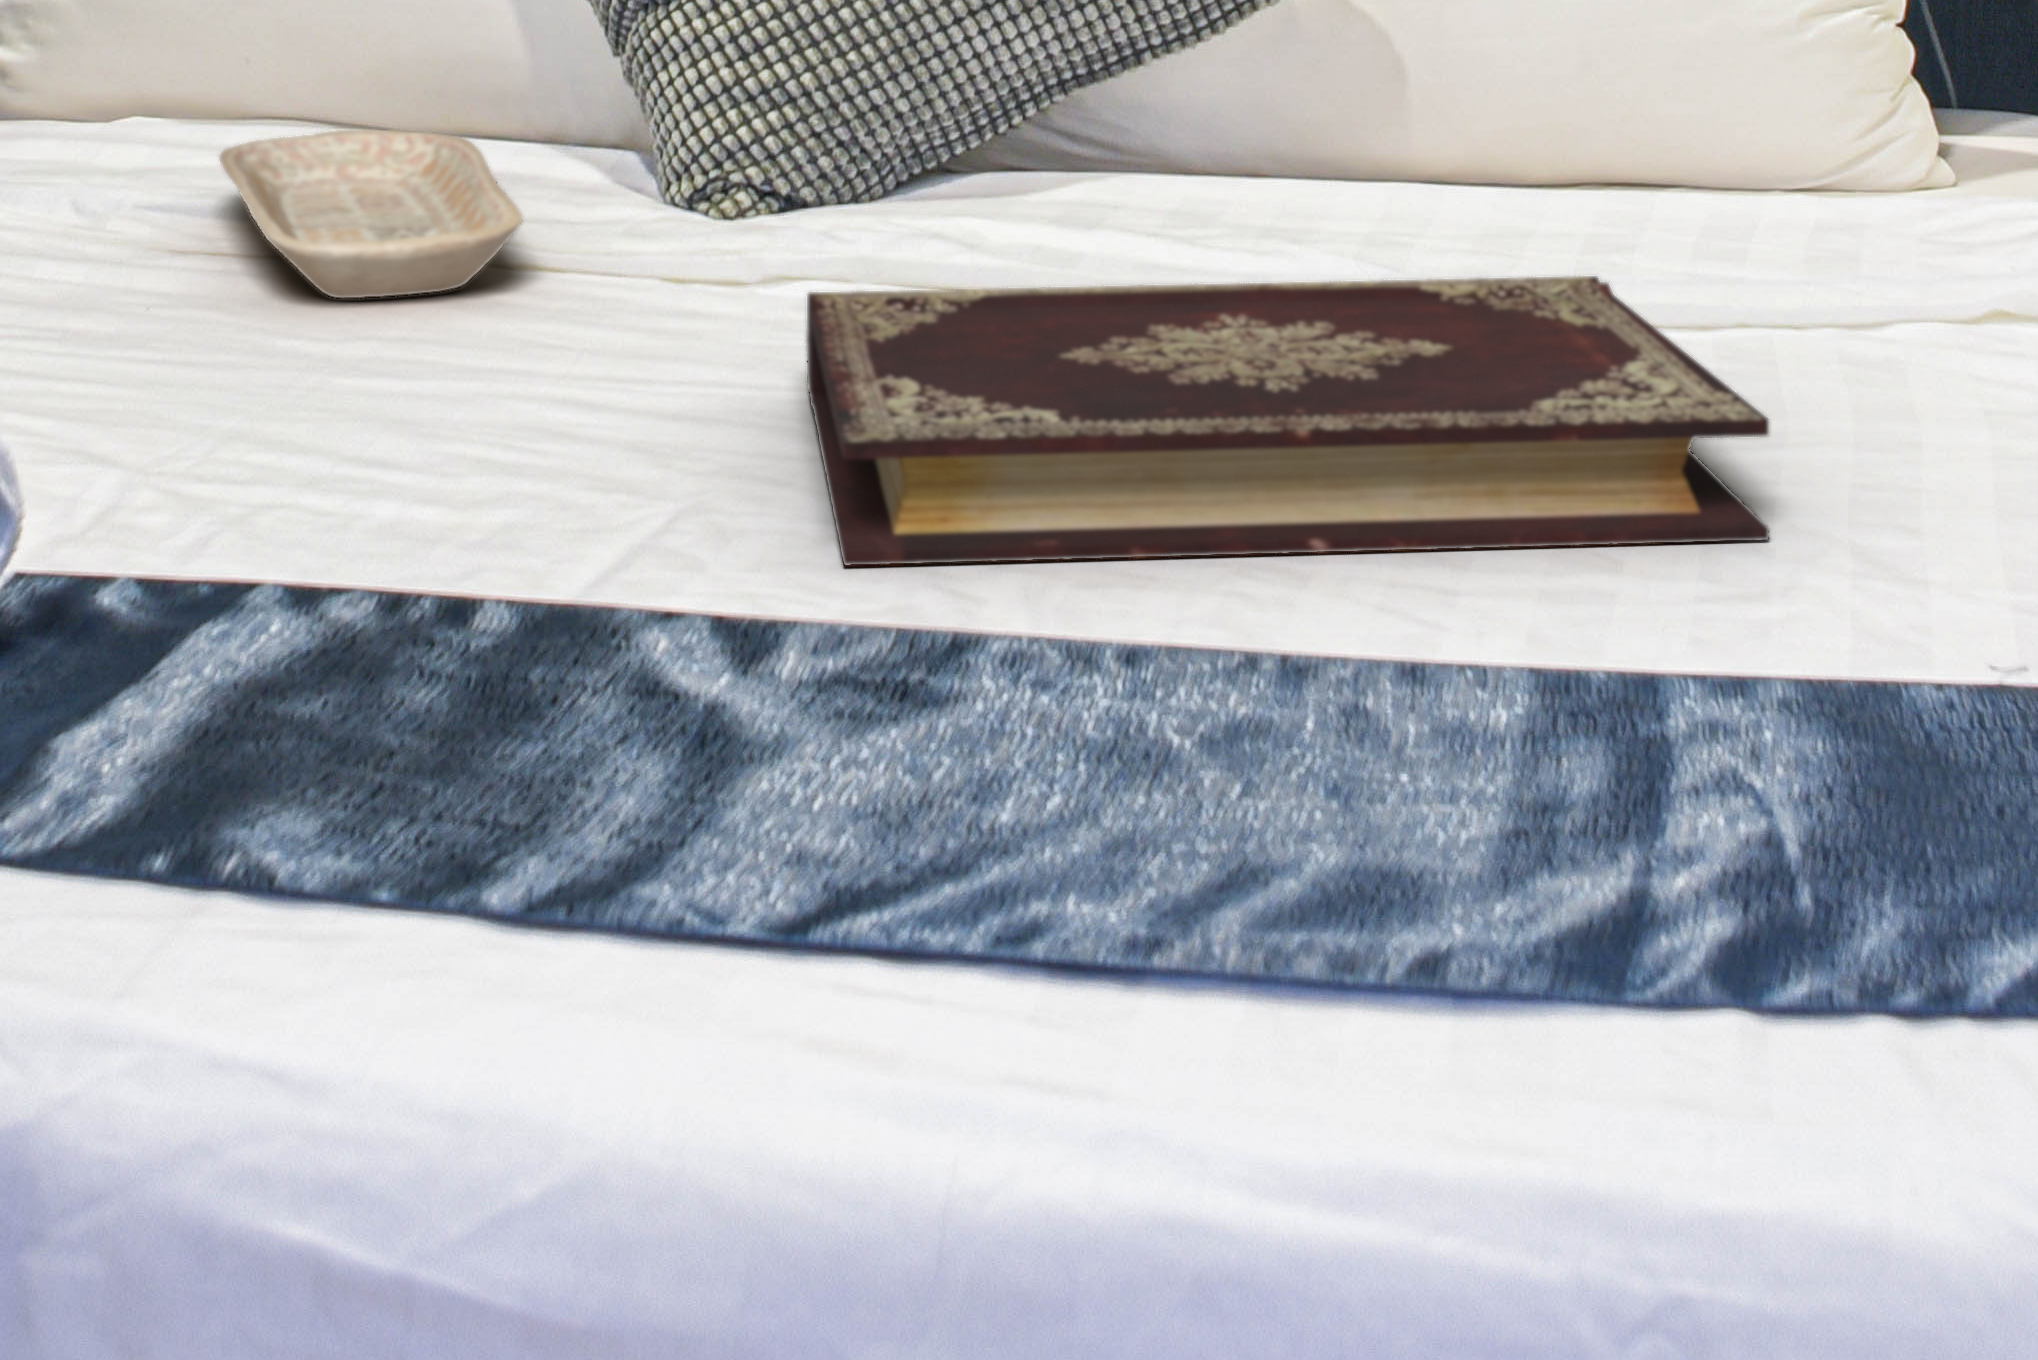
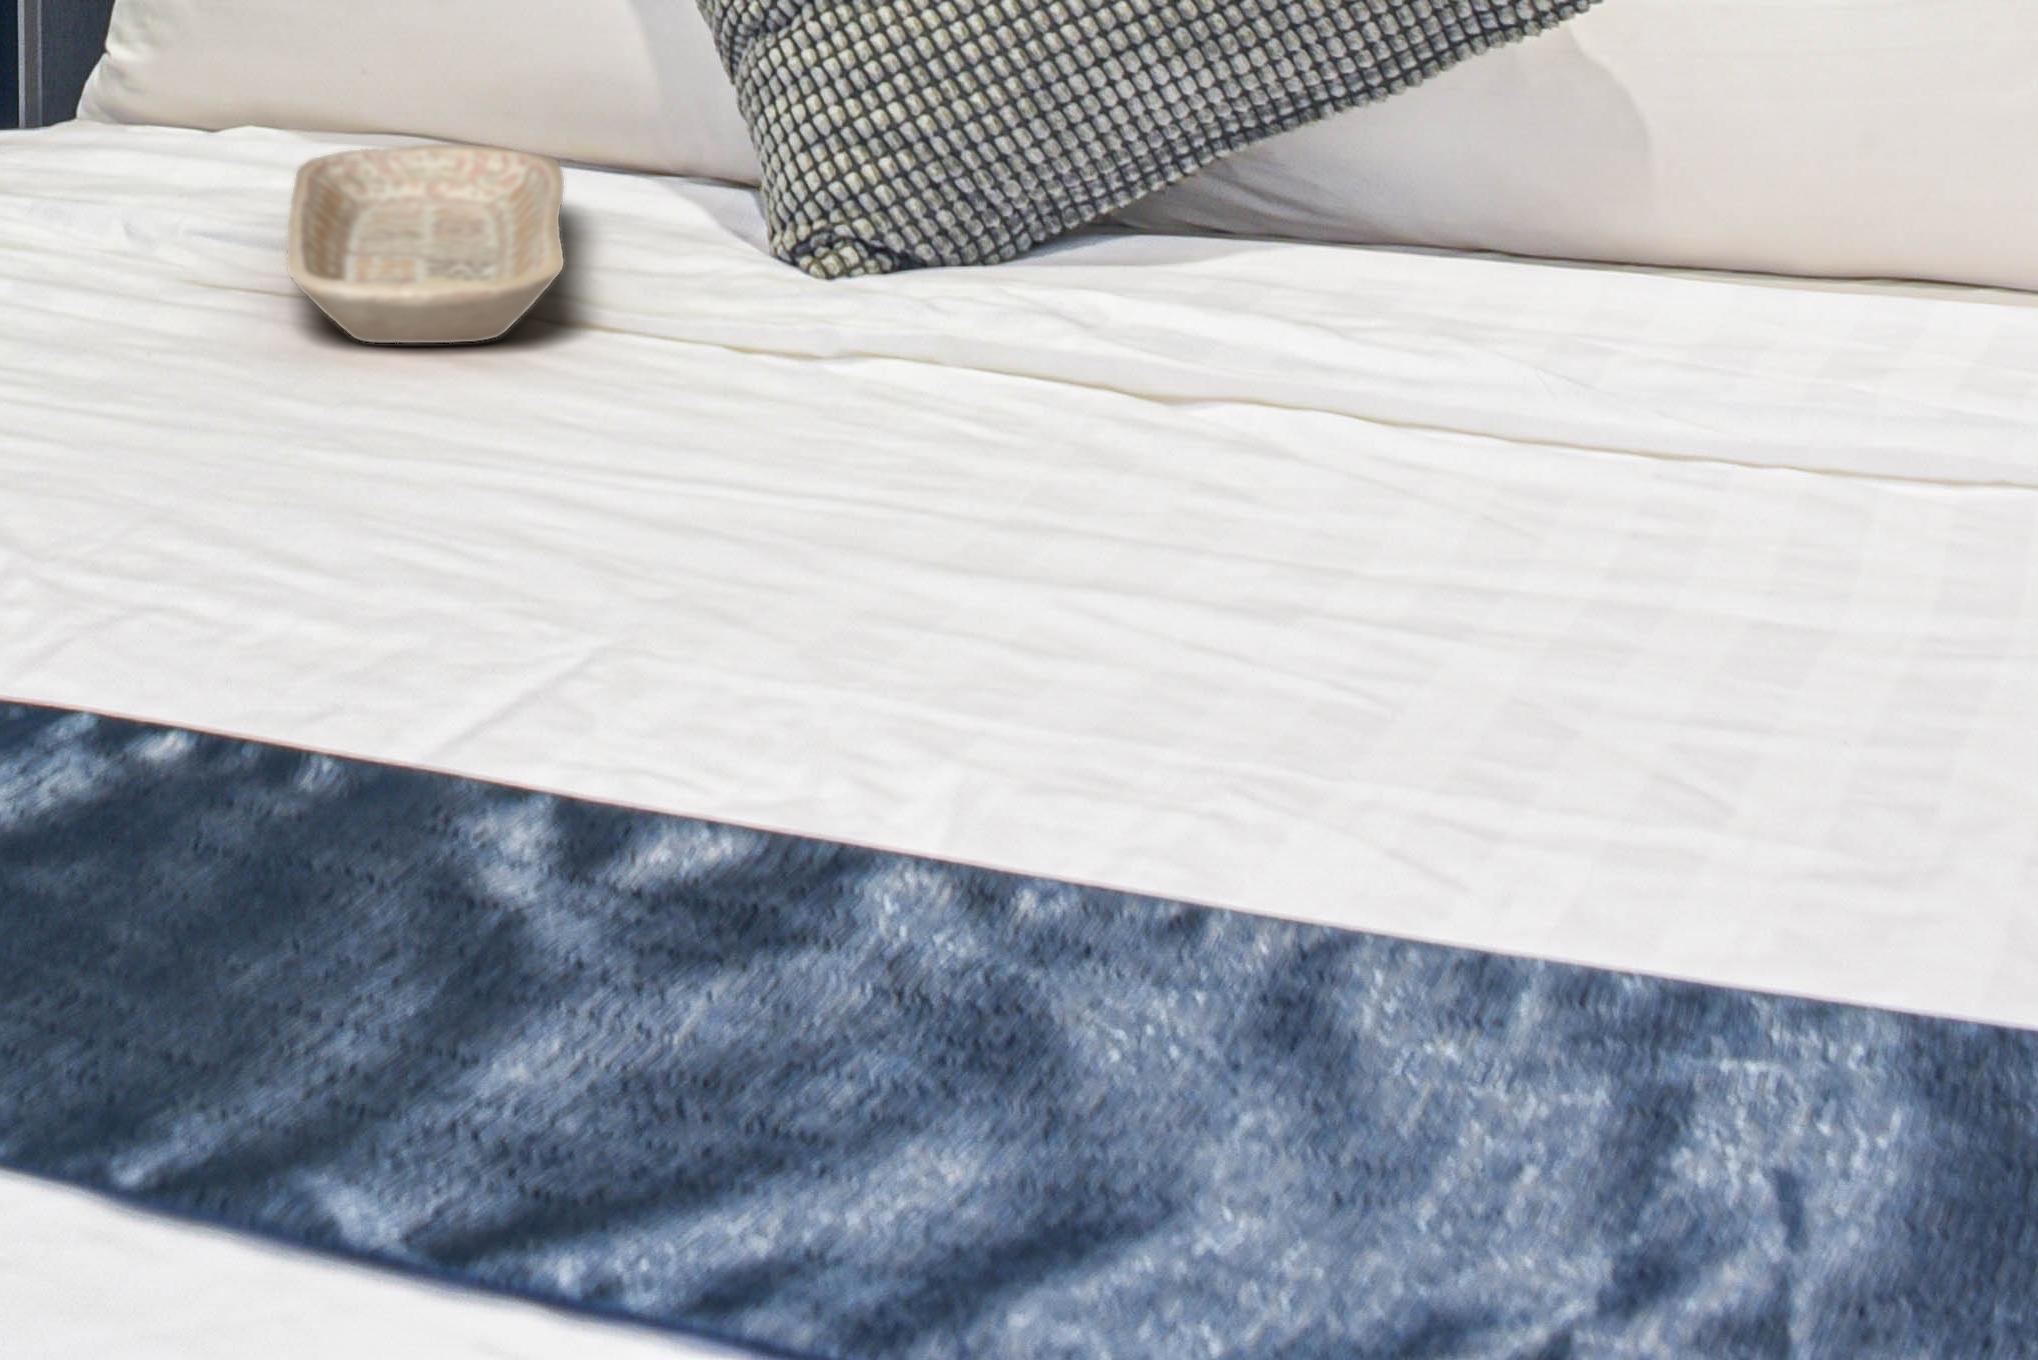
book: present [806,276,1769,565] -> none [735,398,2020,891]

